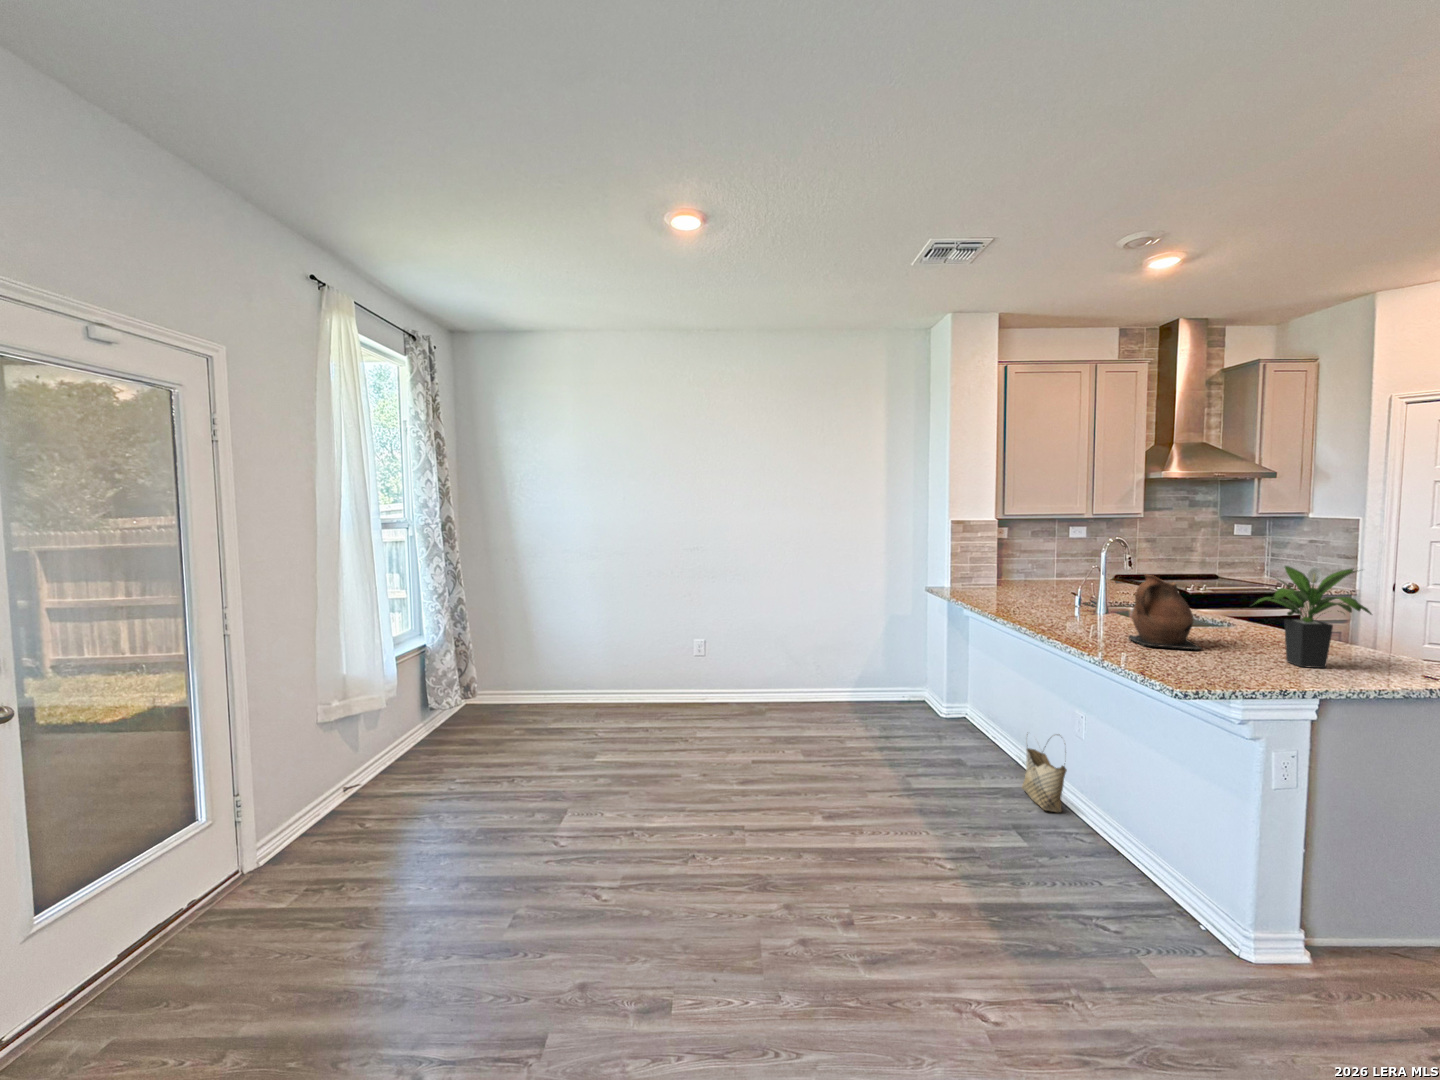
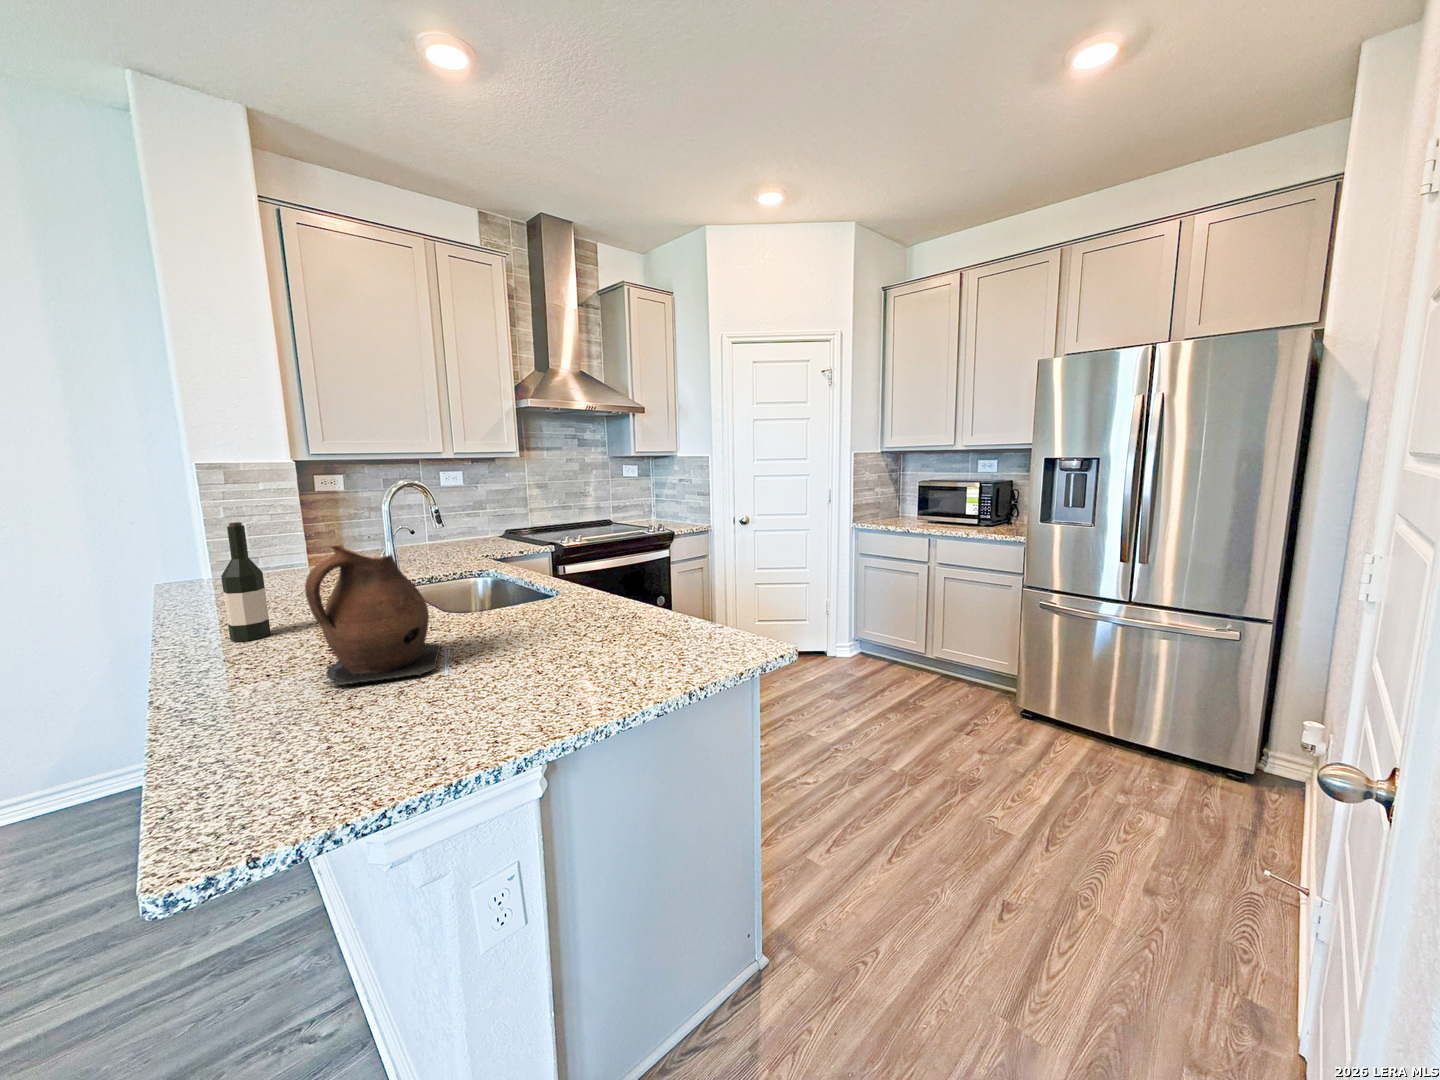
wine bottle: none [1036,558,1056,620] -> present [221,522,271,642]
potted plant: present [1252,566,1372,668] -> none [476,507,623,682]
woven basket: present [1022,734,1067,812] -> none [244,829,318,986]

